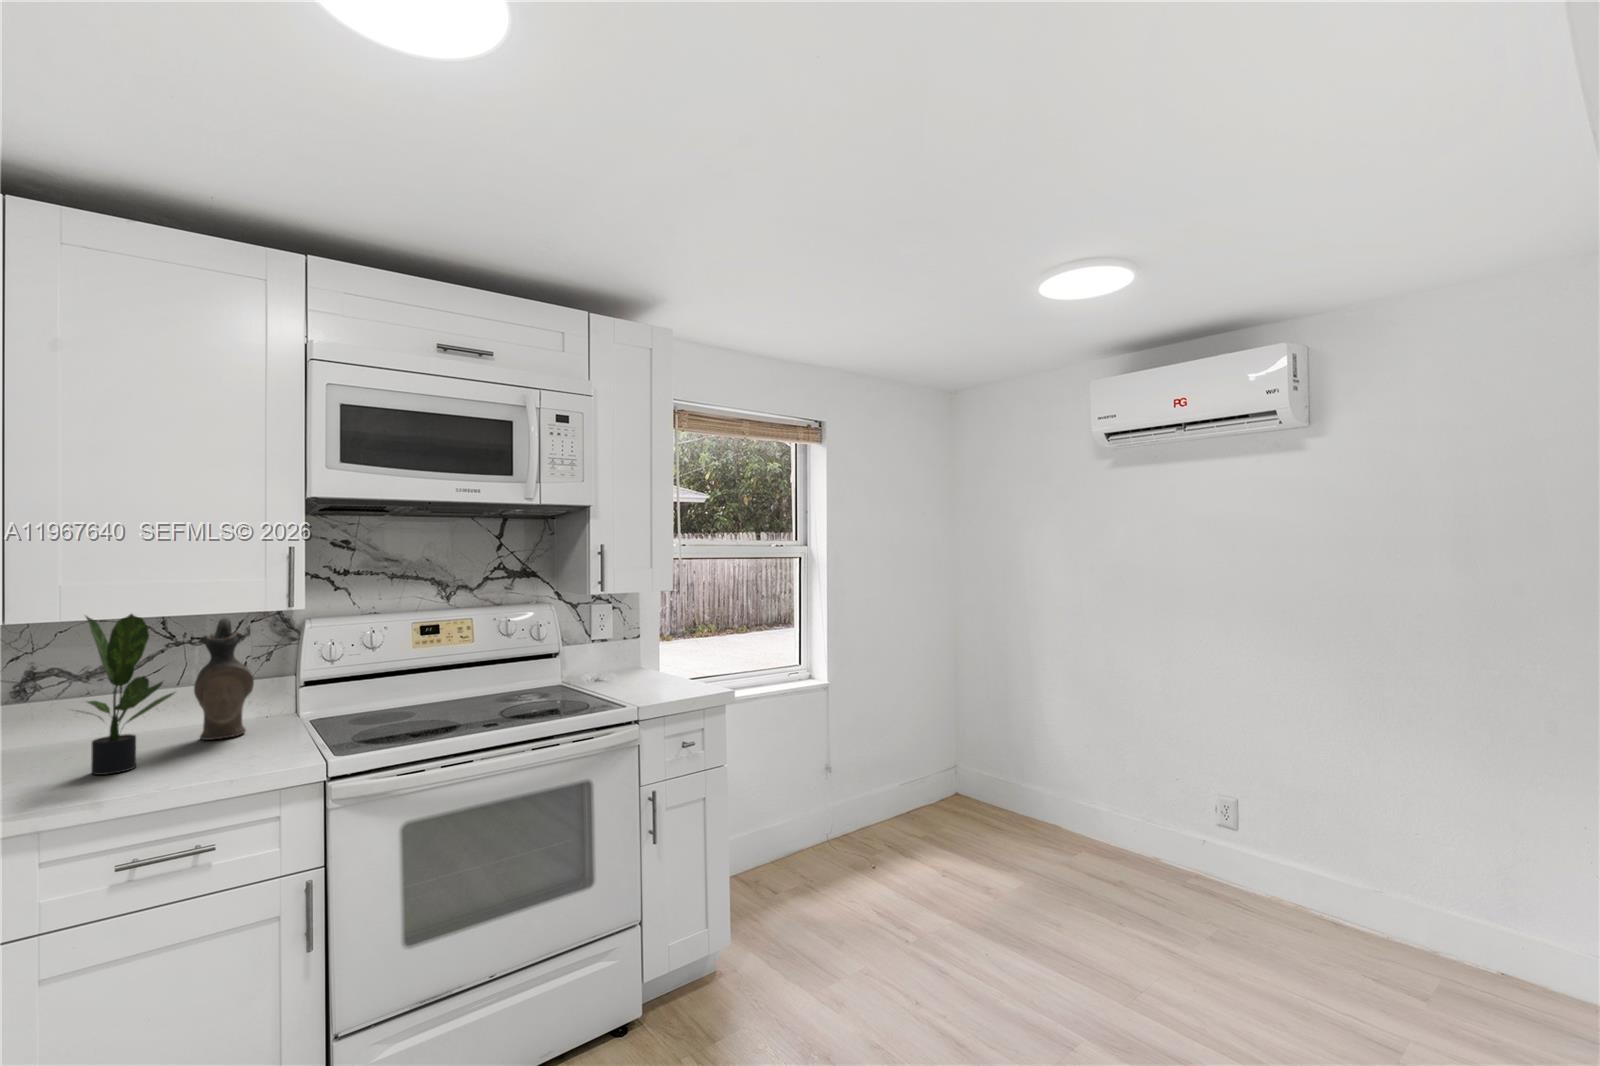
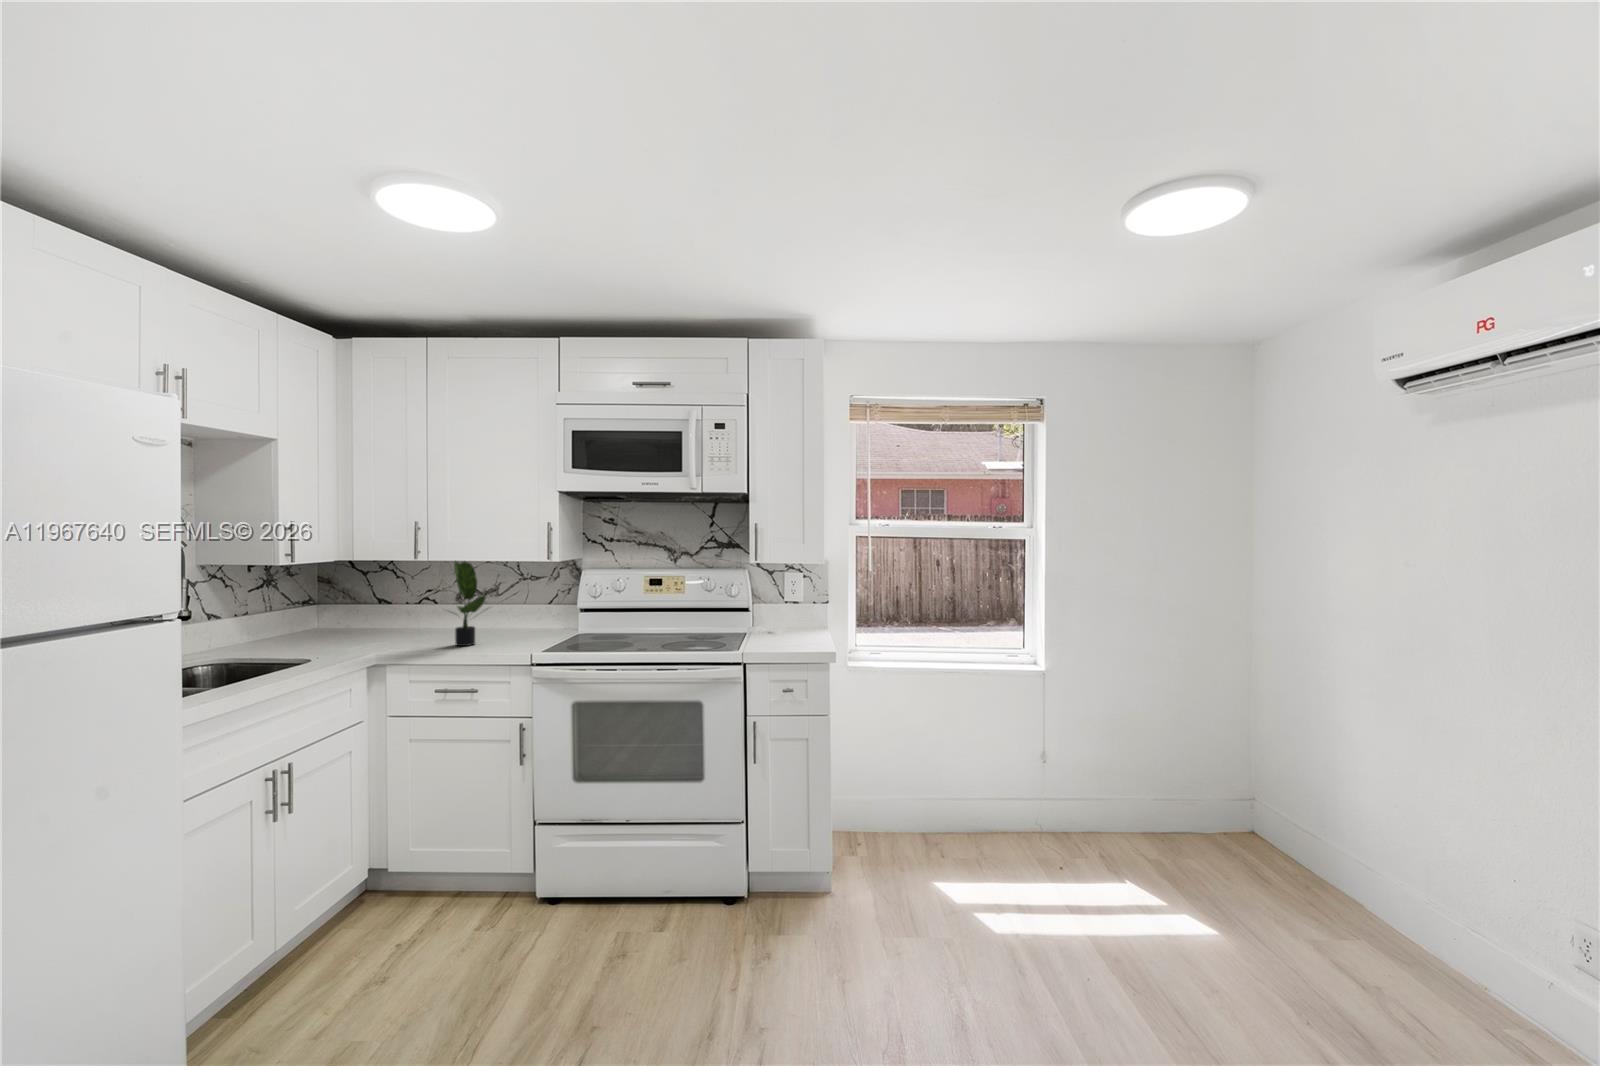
ceramic pitcher: present [194,618,254,740] -> none [513,566,544,636]

